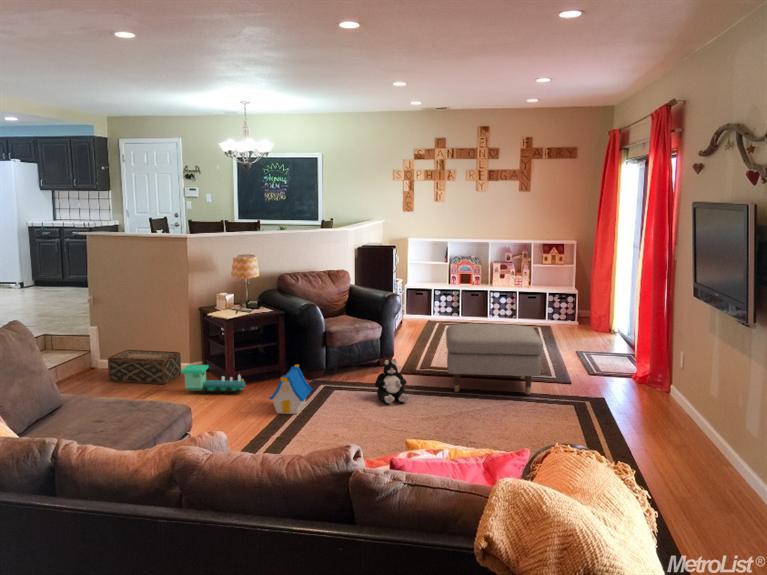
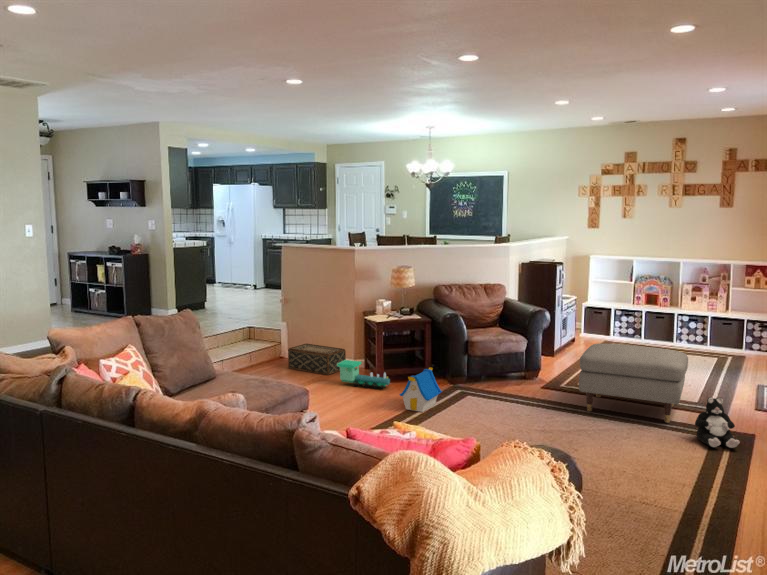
plush toy: present [375,359,409,403] -> present [695,397,740,448]

